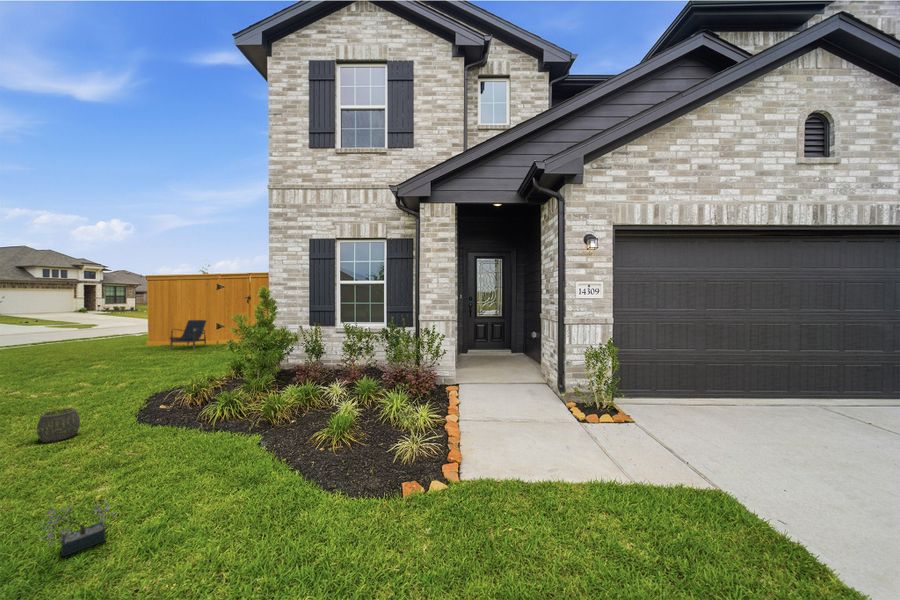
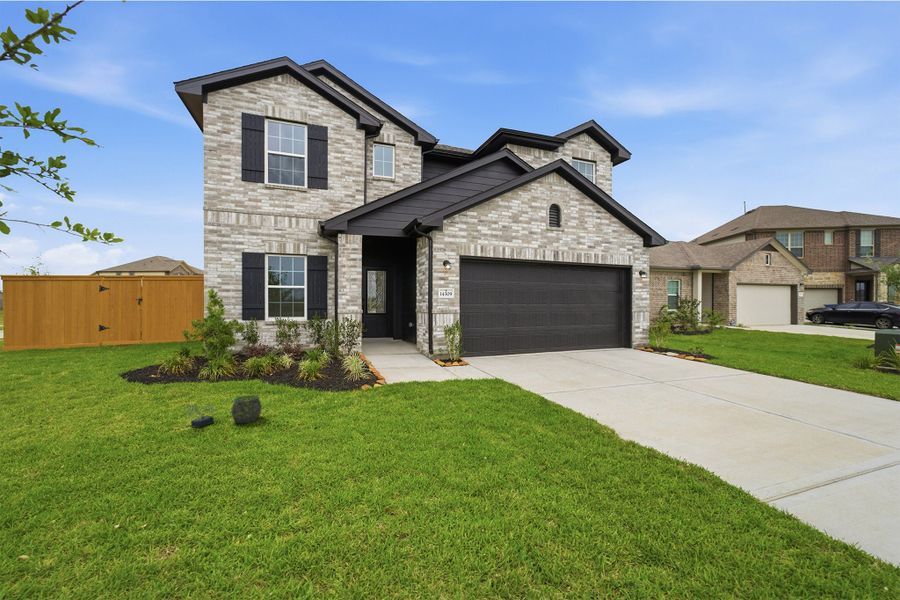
lounge chair: present [170,320,206,349] -> none [48,320,89,351]
woven basket: present [37,408,80,442] -> present [232,395,262,423]

